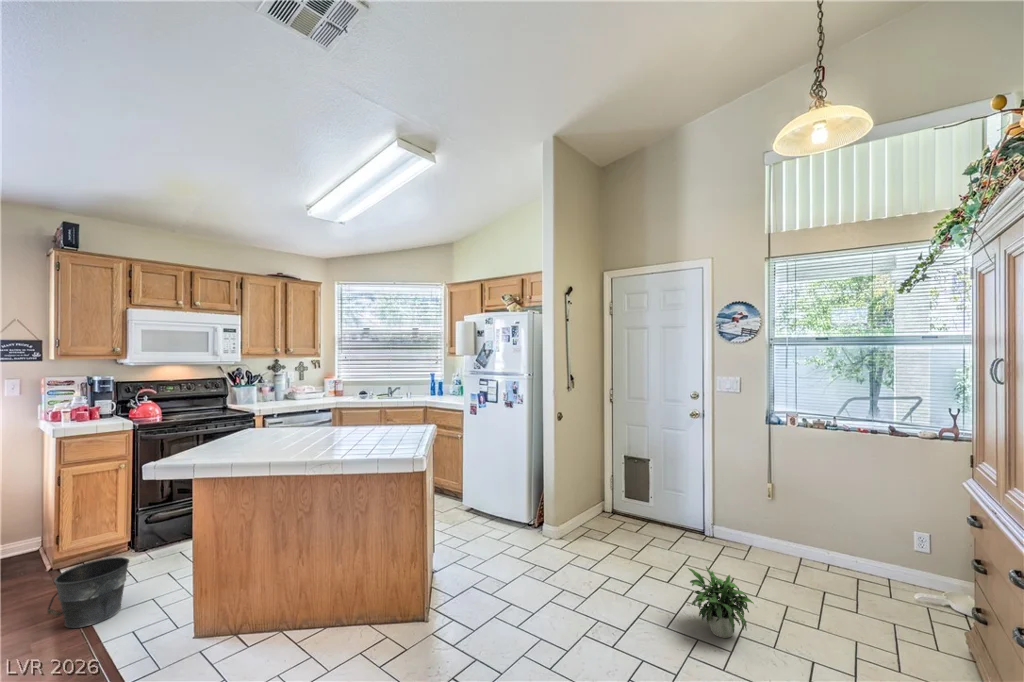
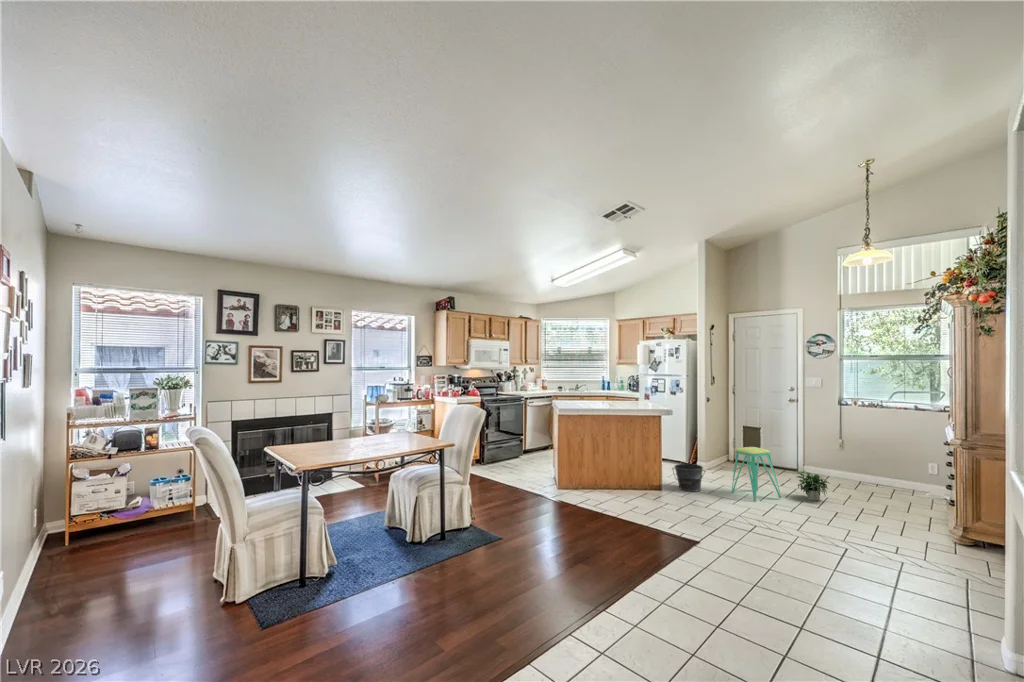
stool: none [568,522,658,656] -> present [732,447,781,501]
bucket: present [47,557,129,628] -> present [673,464,706,492]

